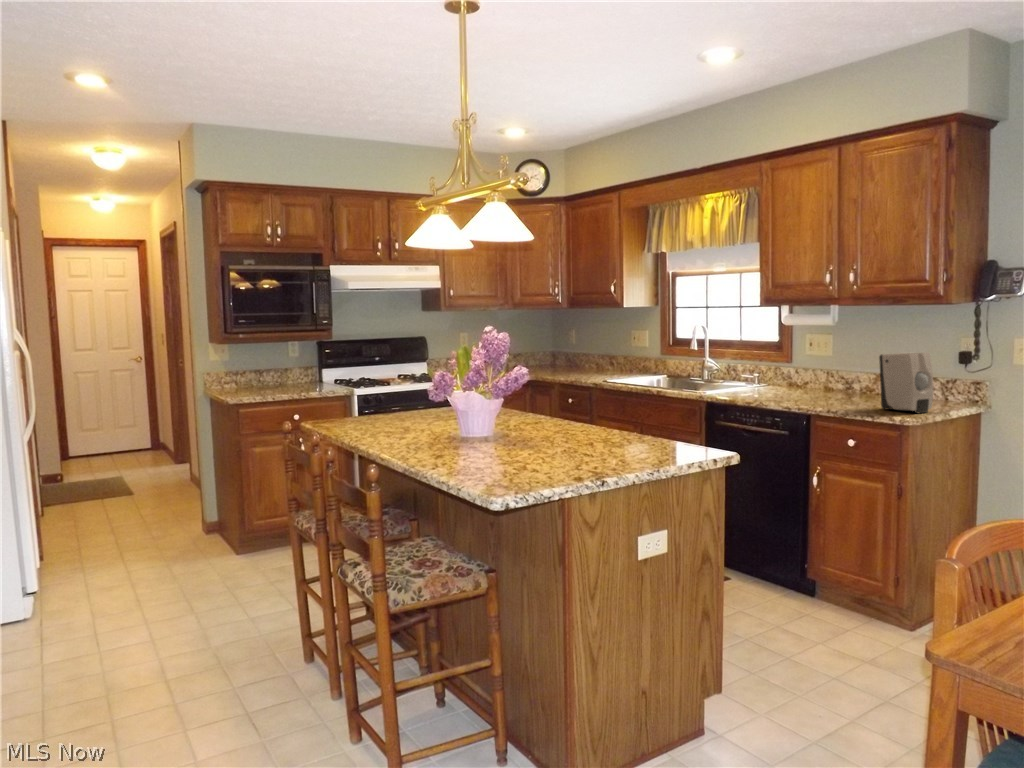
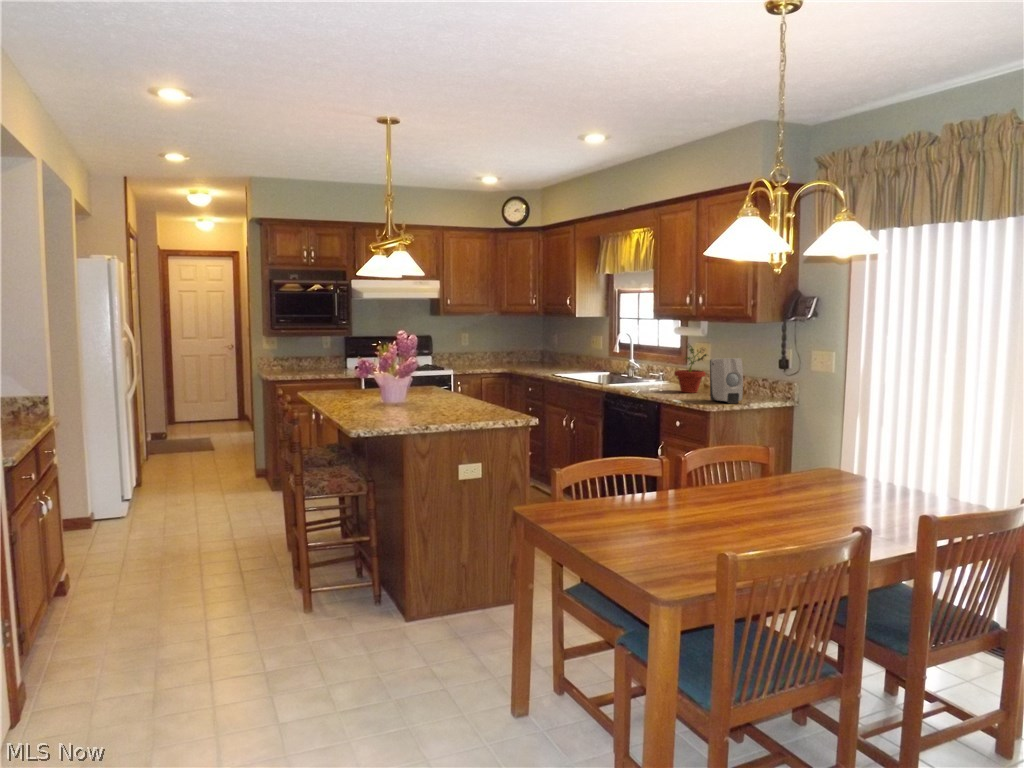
potted plant: none [803,335,851,399] -> present [674,346,707,393]

